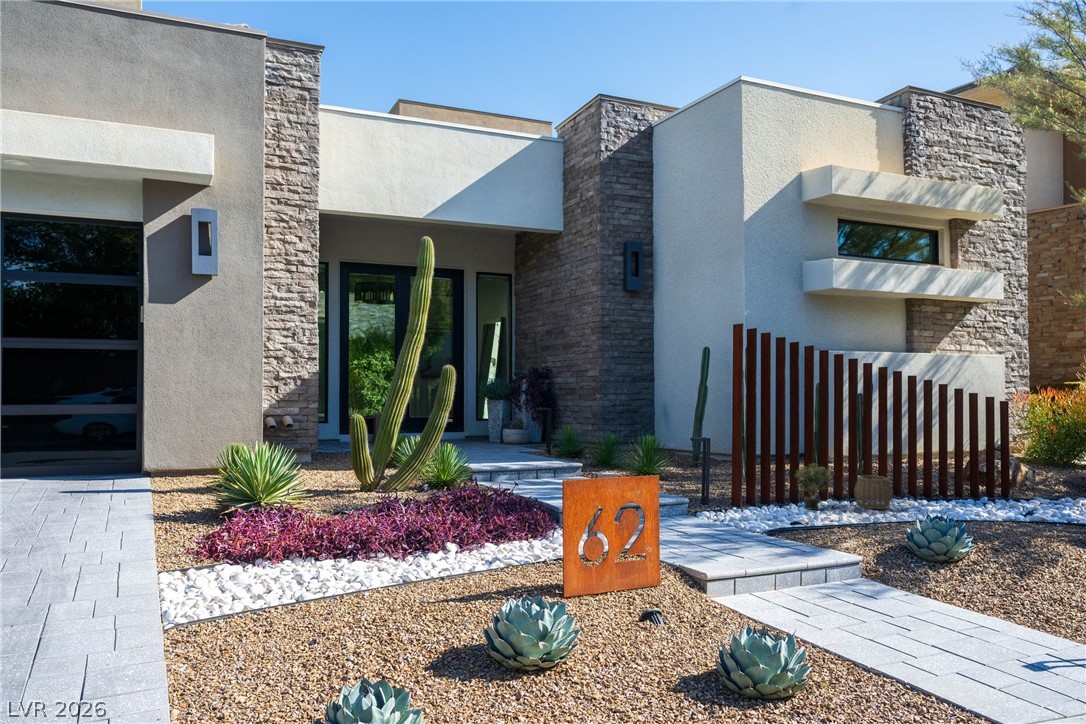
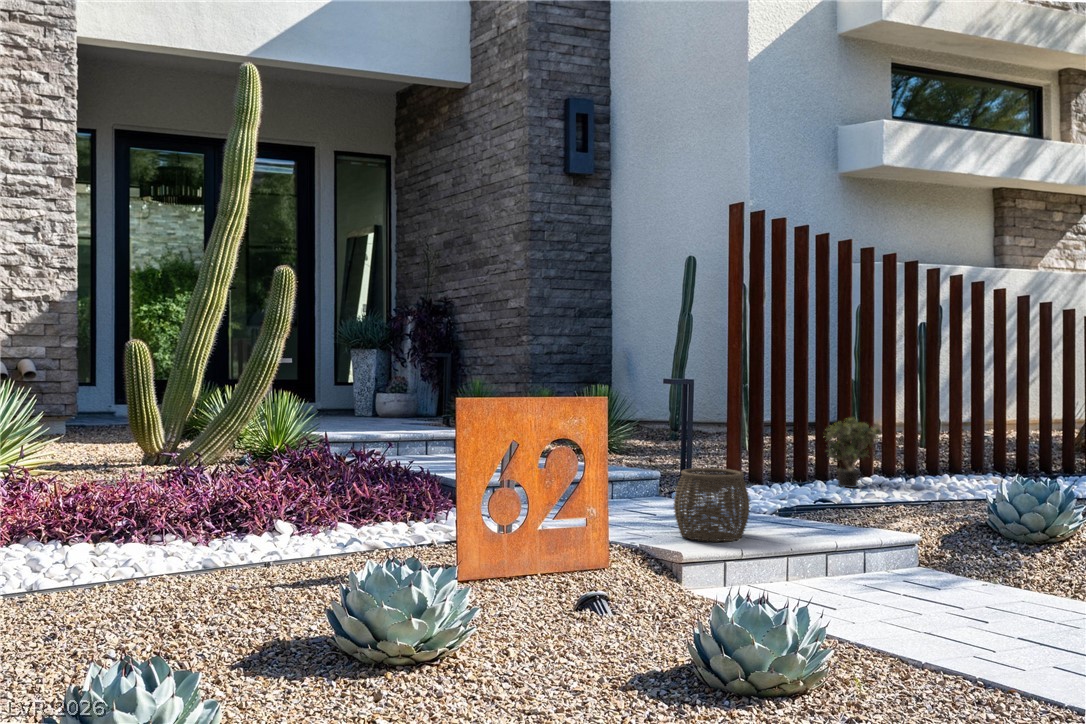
woven basket: present [854,475,892,509] -> present [674,468,750,542]

